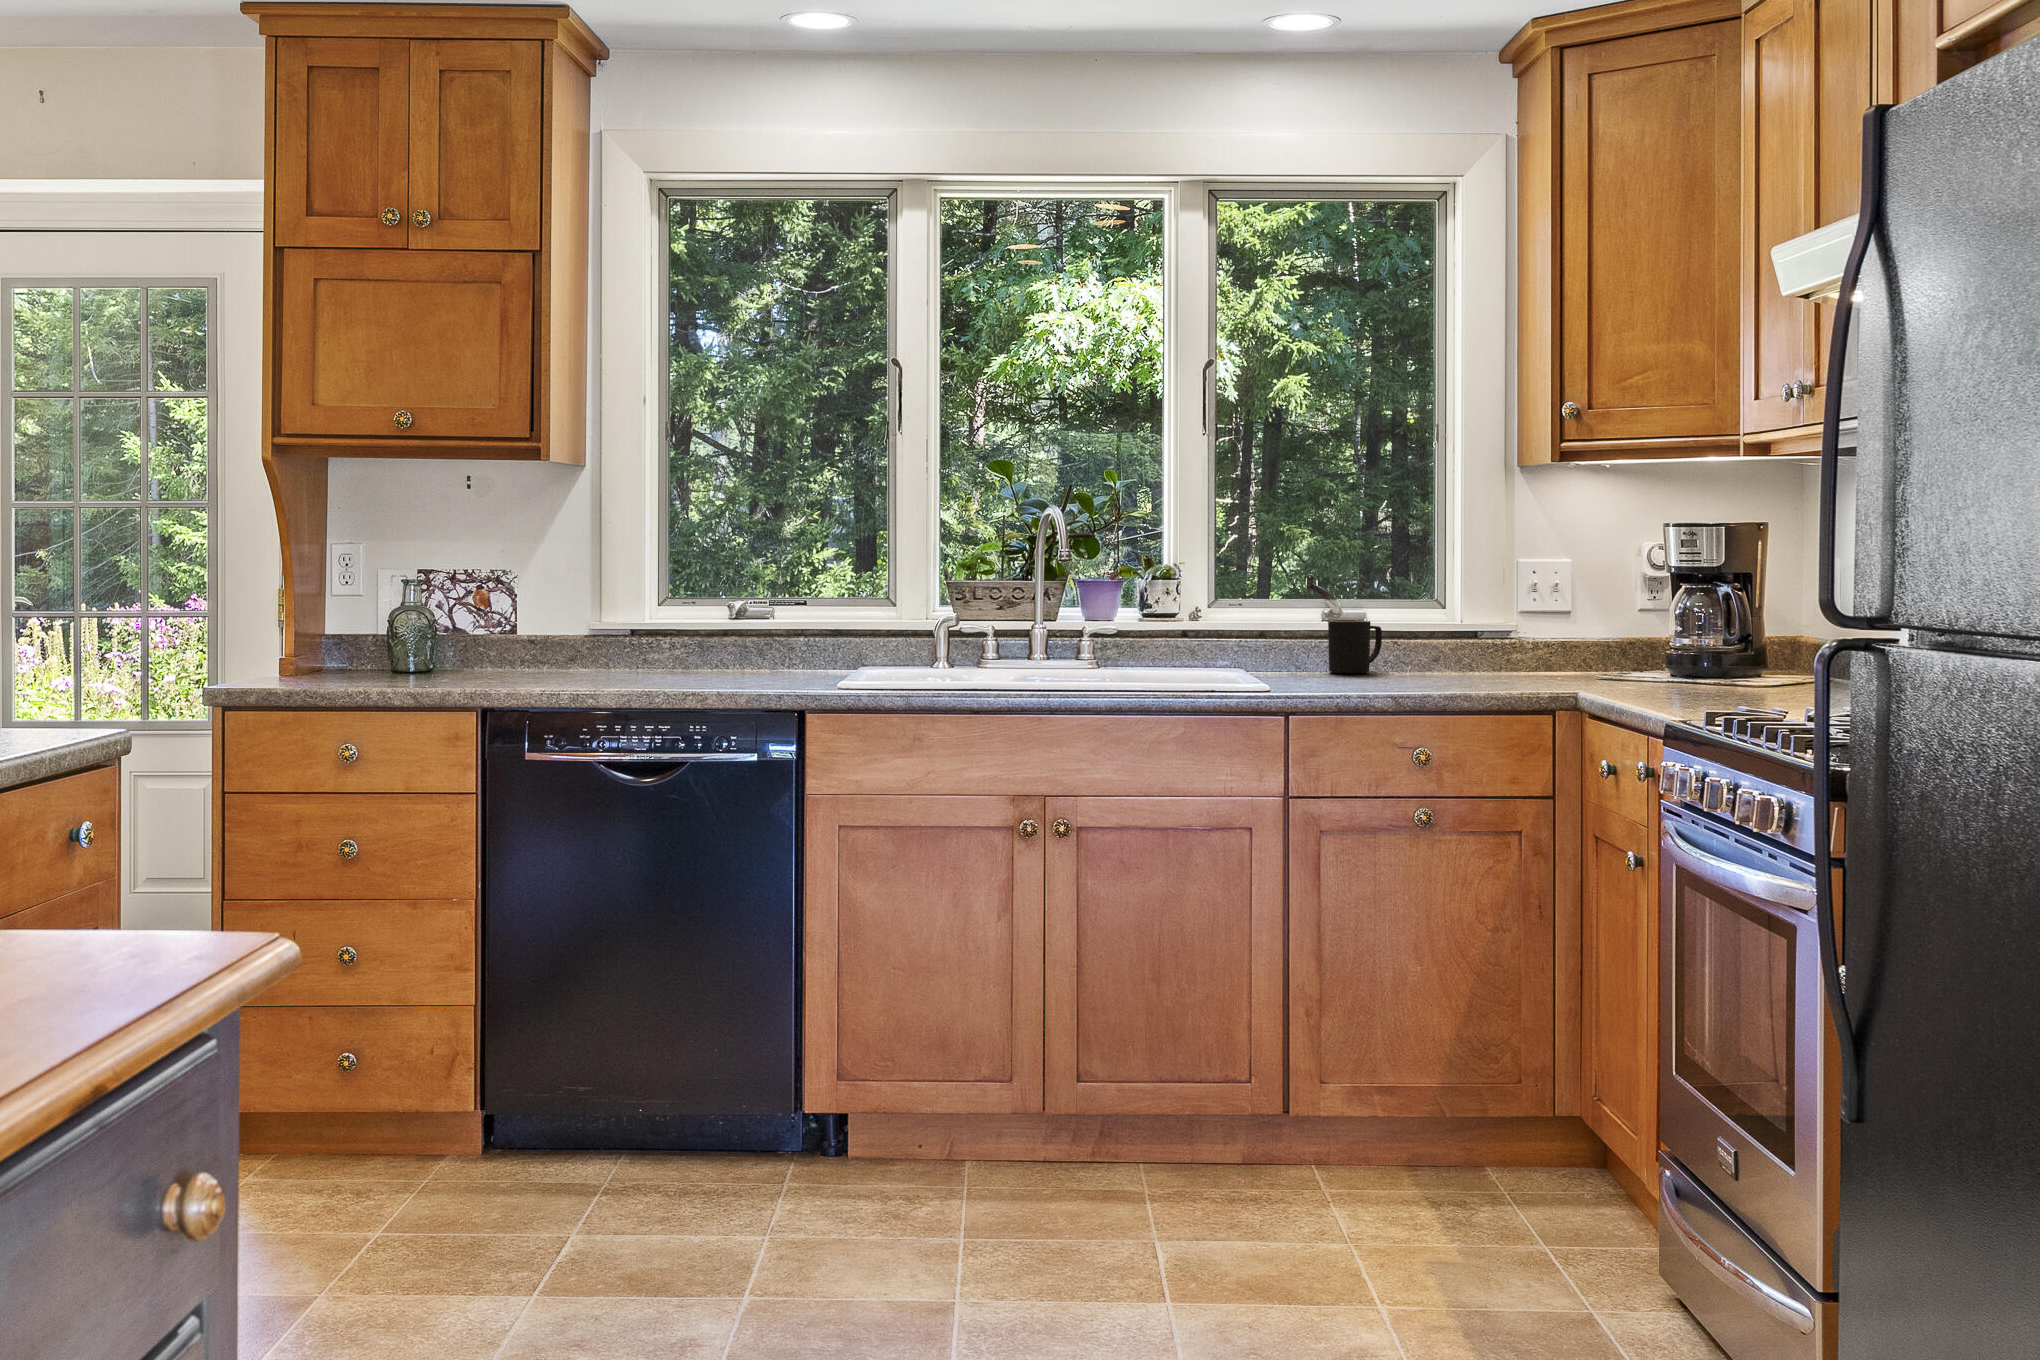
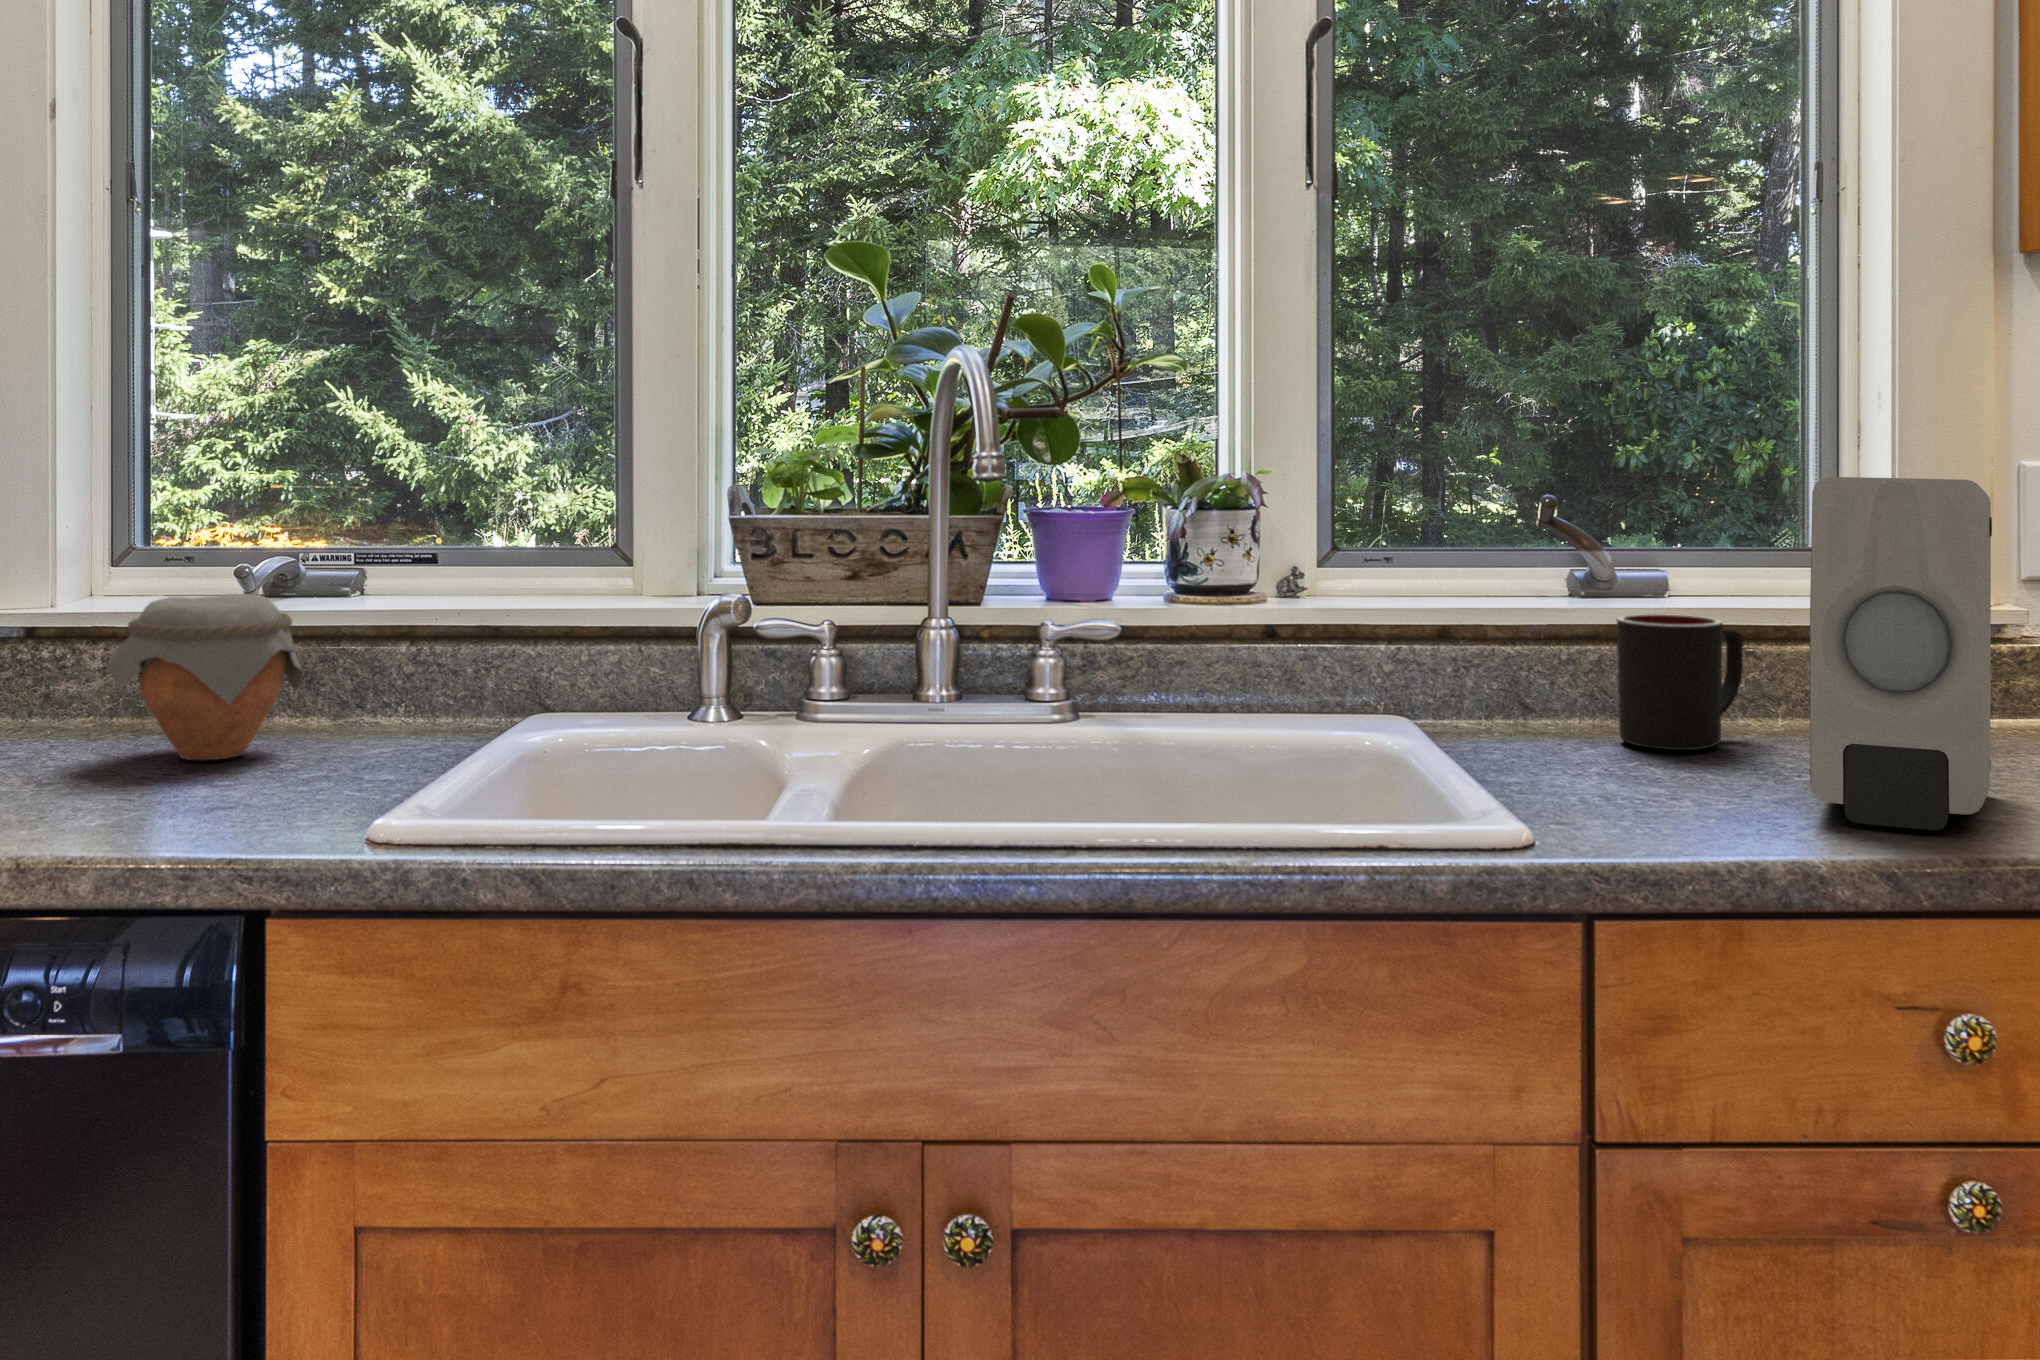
soap dispenser: none [1382,556,1463,687] -> present [1810,477,1992,830]
jar: none [702,609,779,676] -> present [107,594,302,760]

